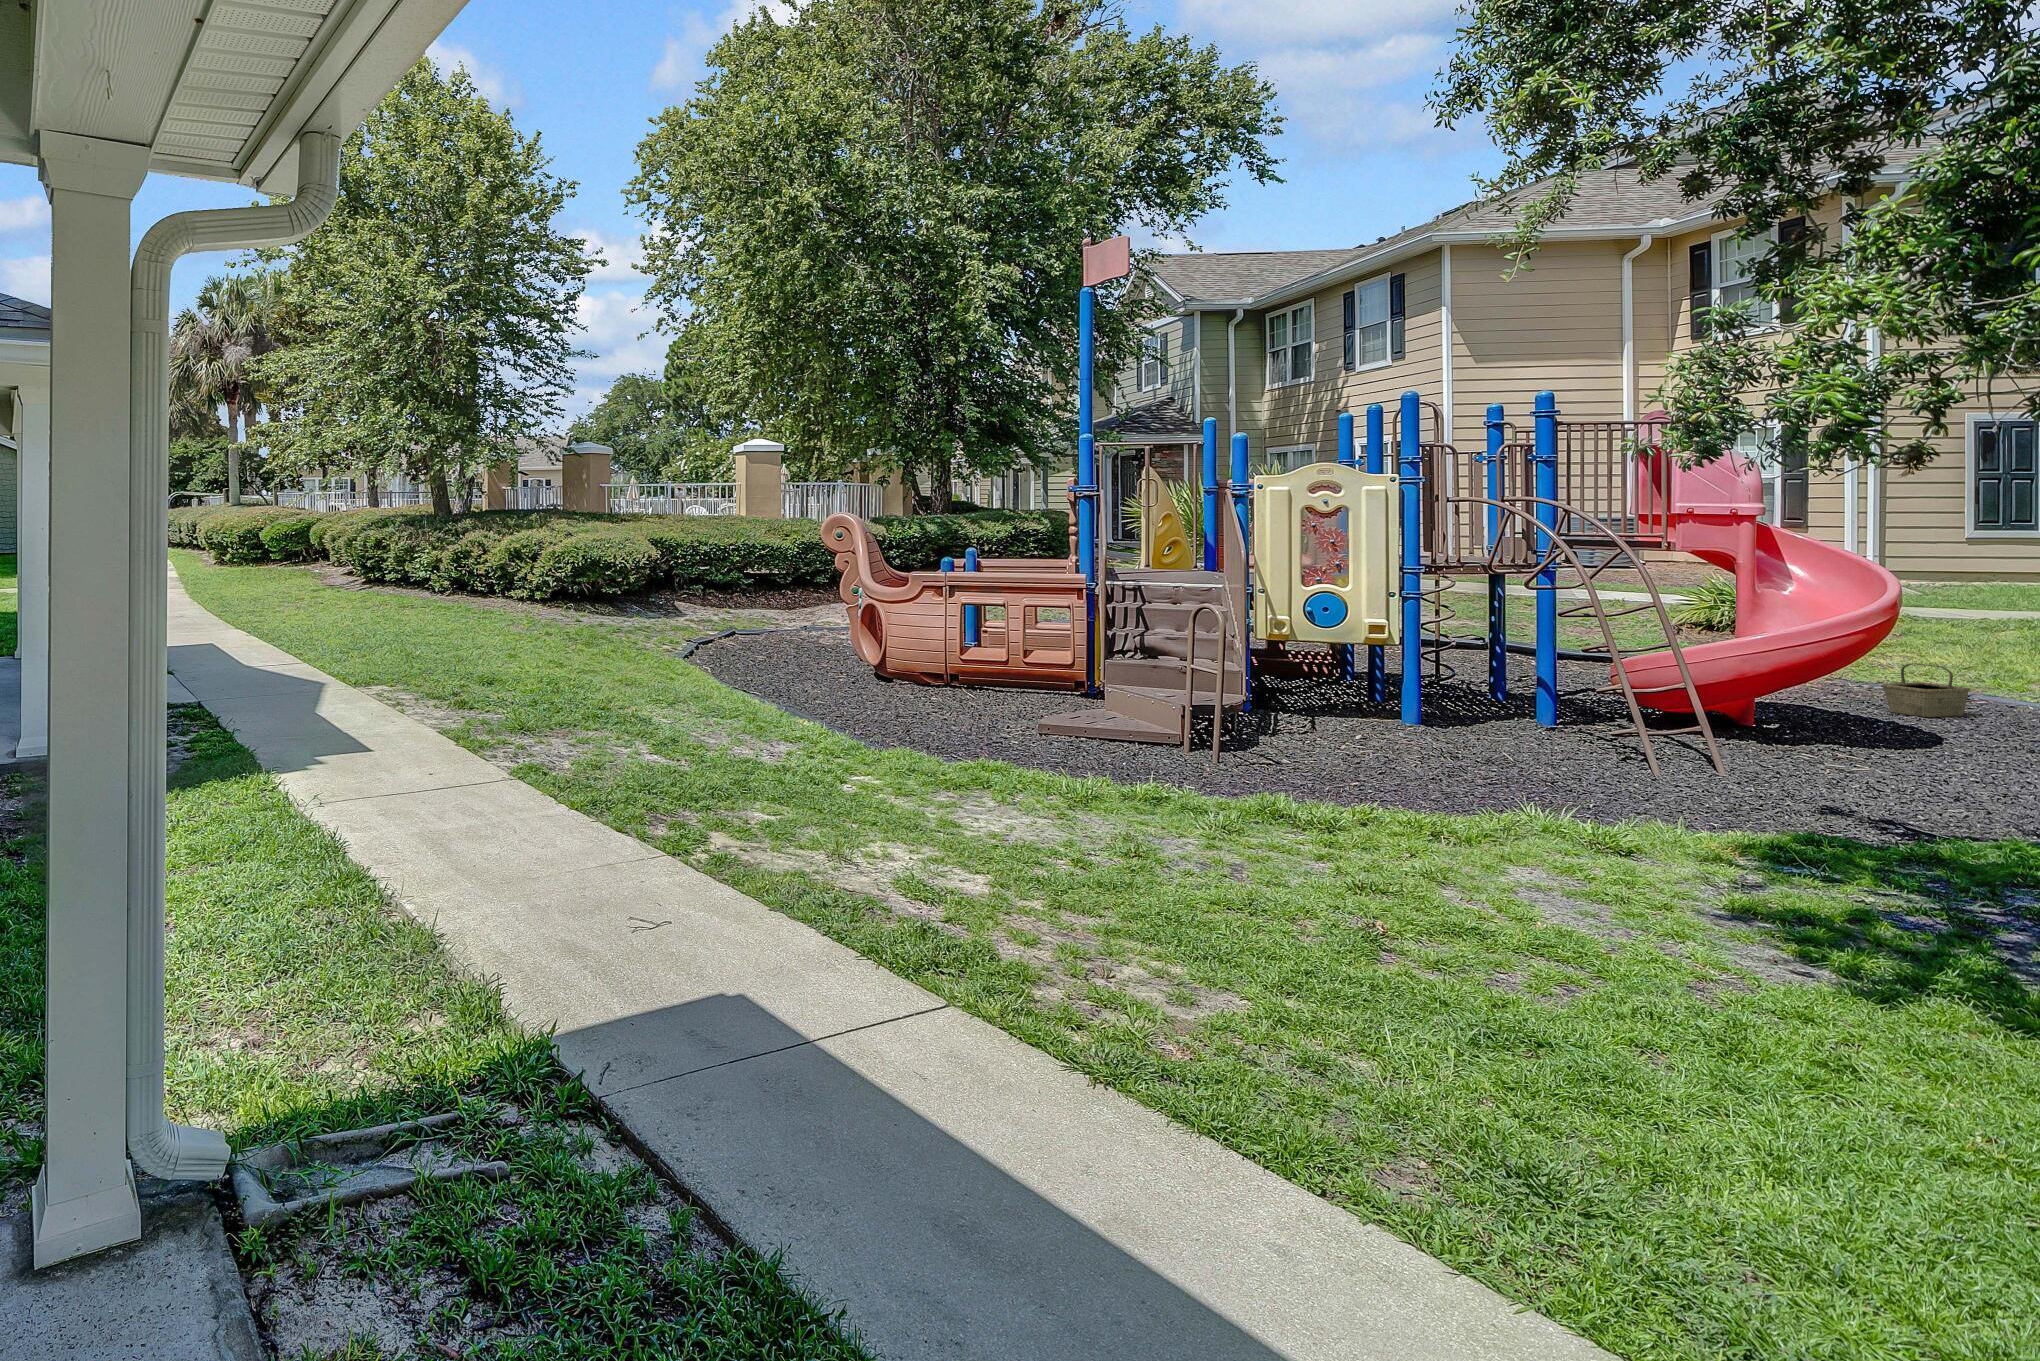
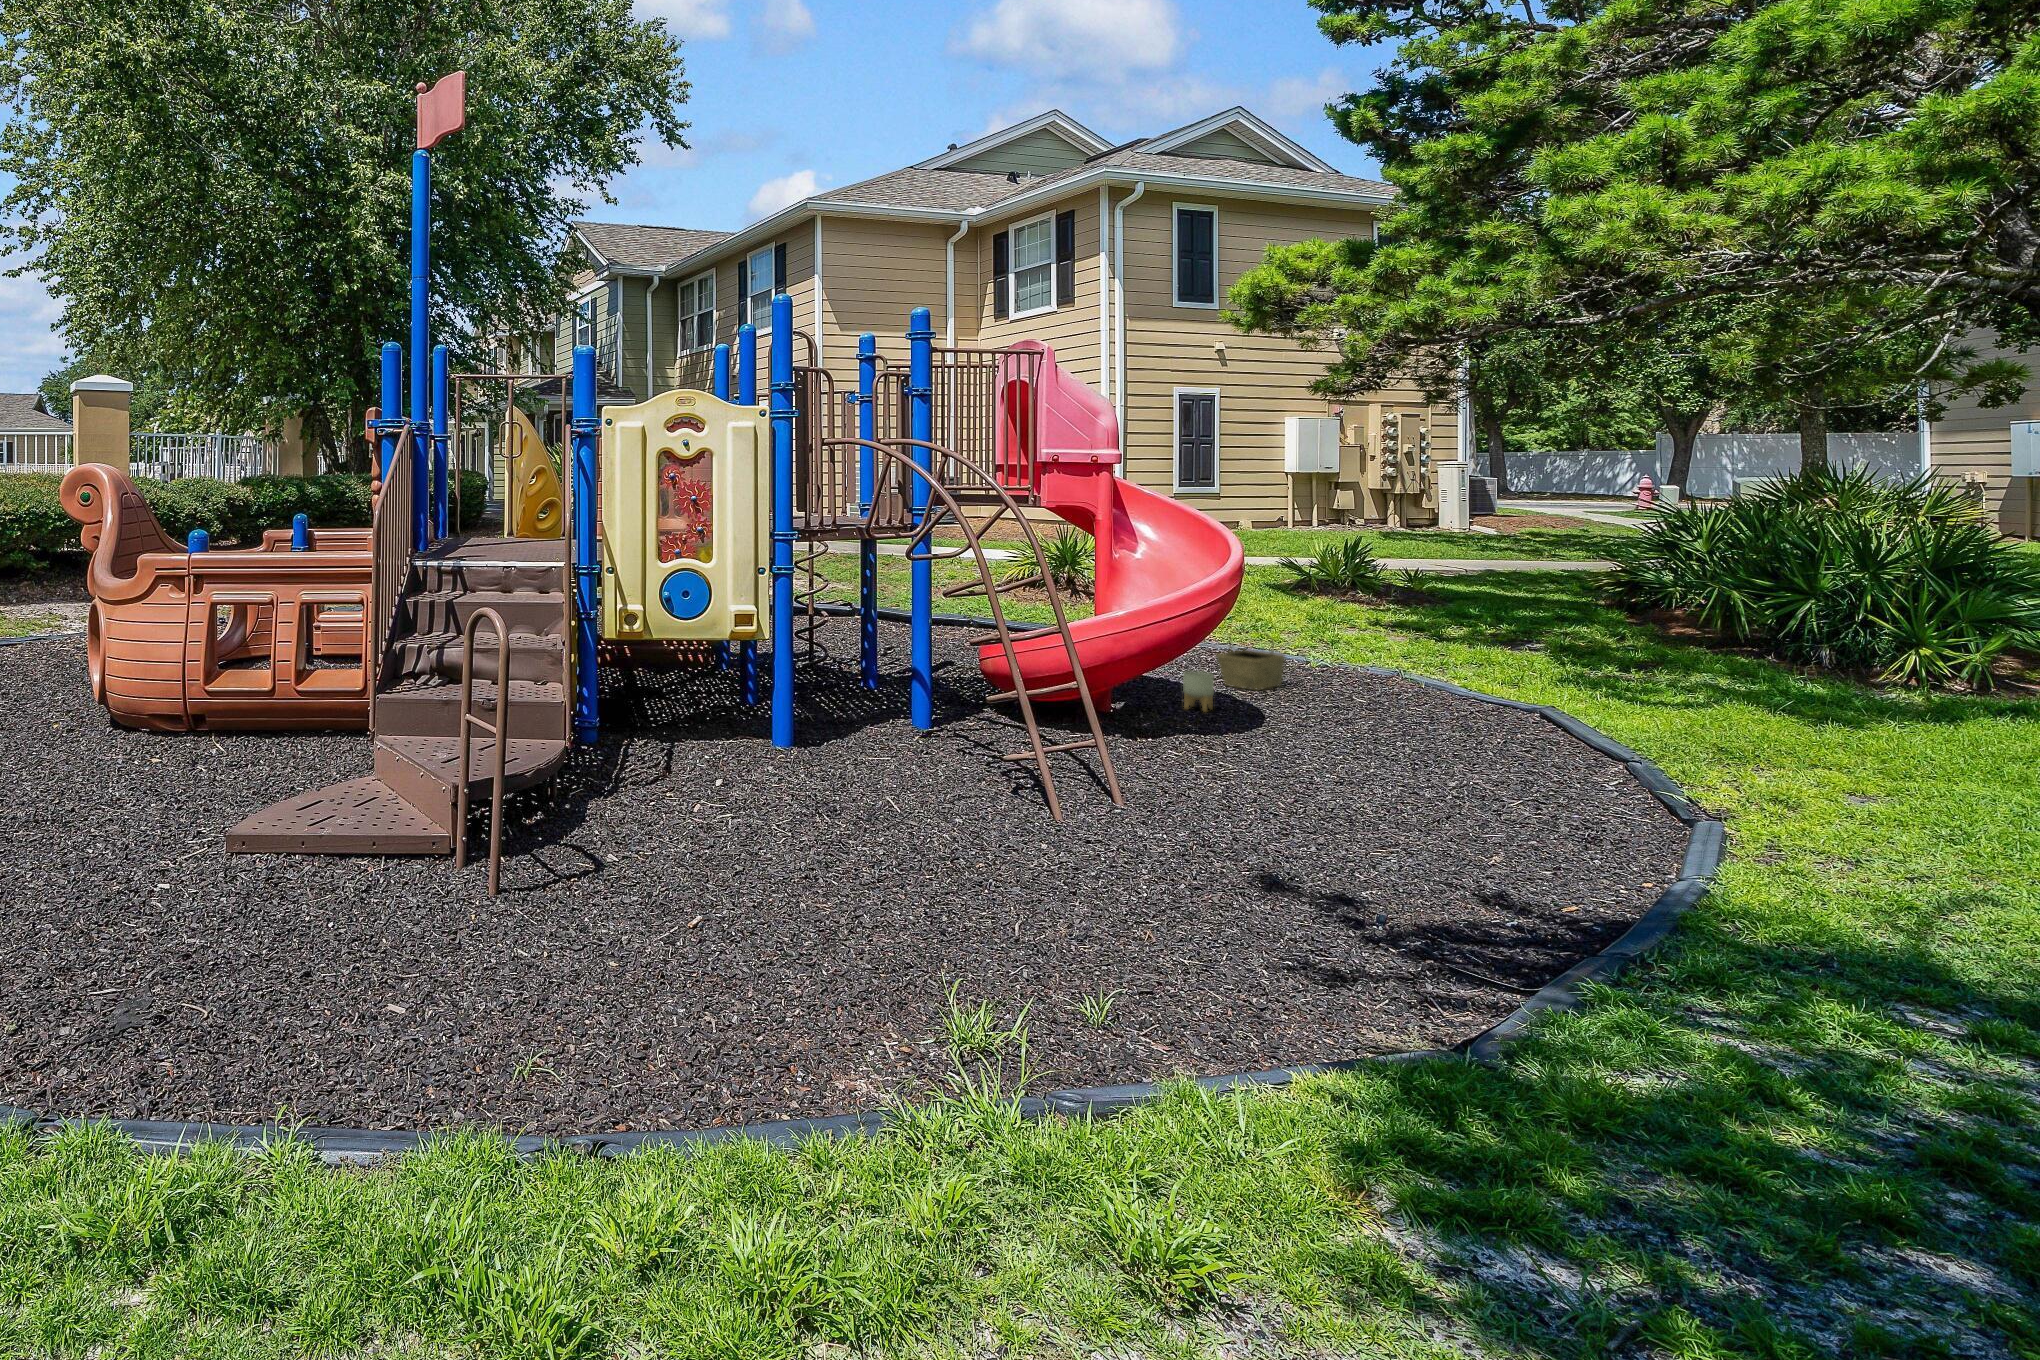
planter: none [1826,692,1861,727] -> present [1183,671,1214,711]

